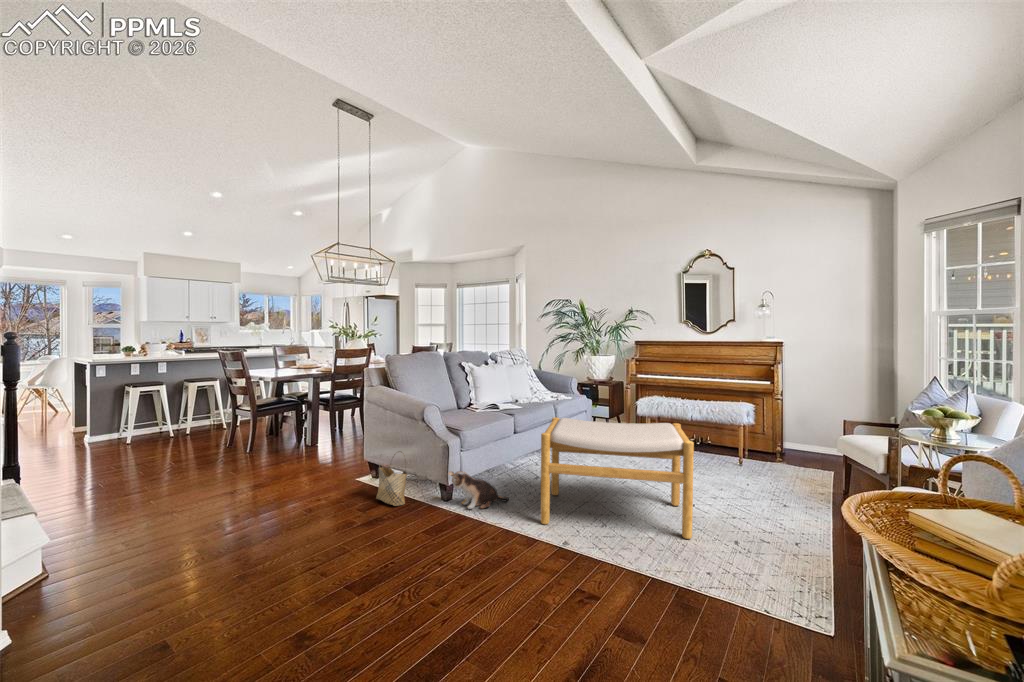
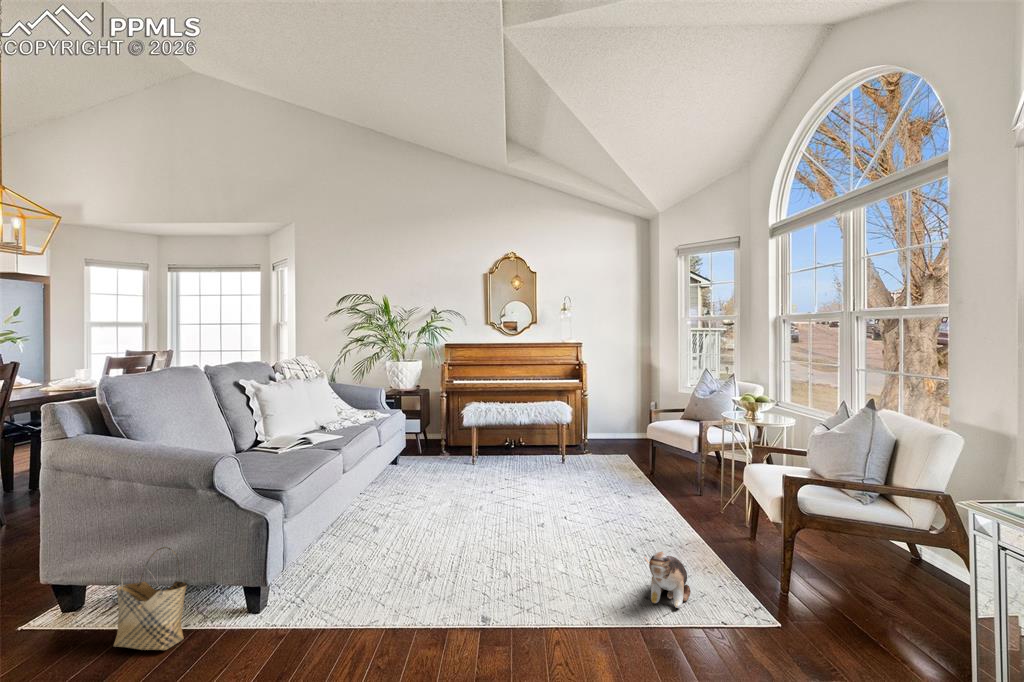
footstool: present [541,417,694,539] -> none [412,435,605,601]
plush toy: present [448,471,509,509] -> present [645,552,691,608]

